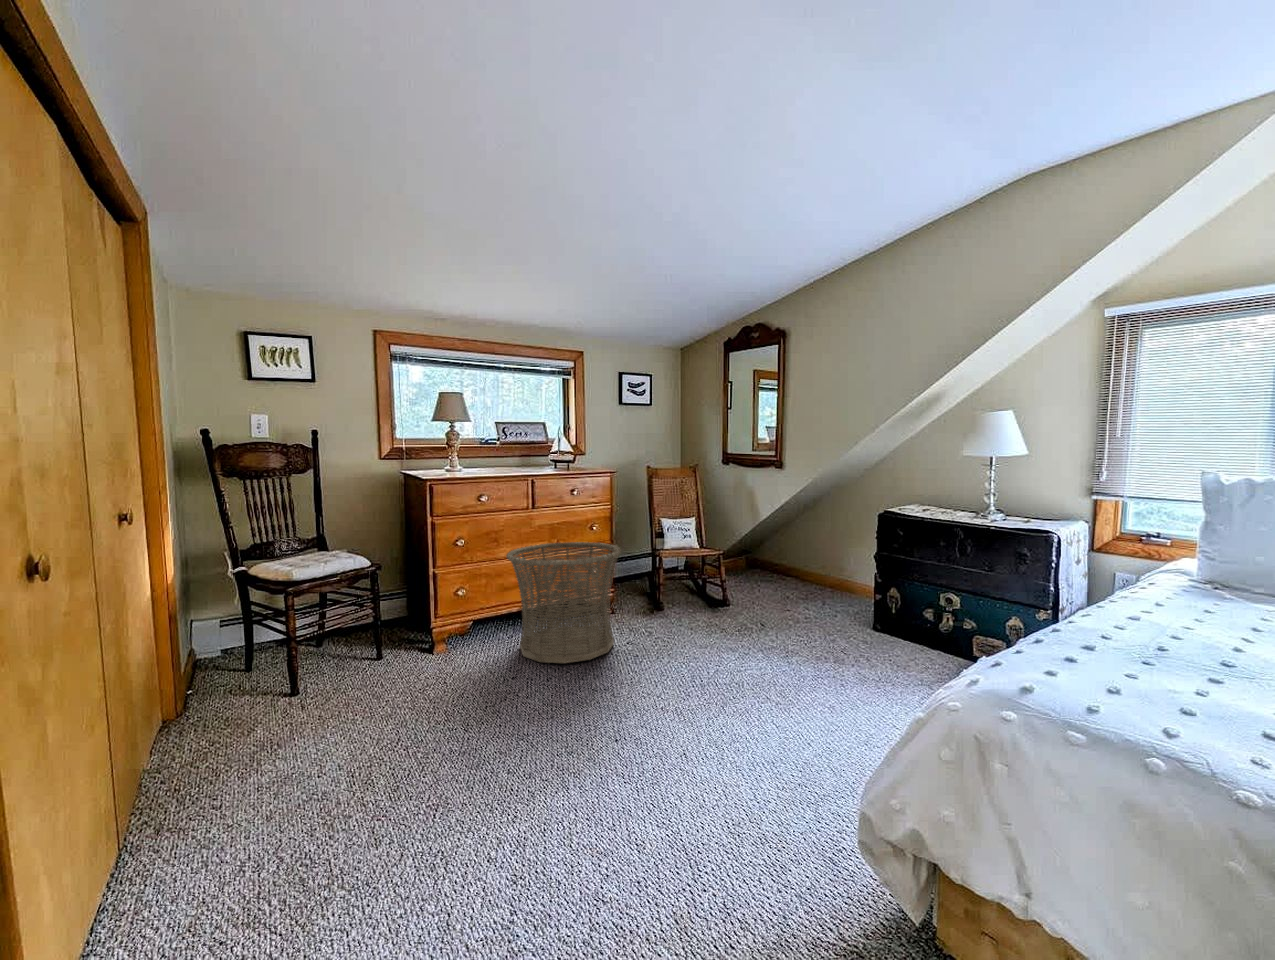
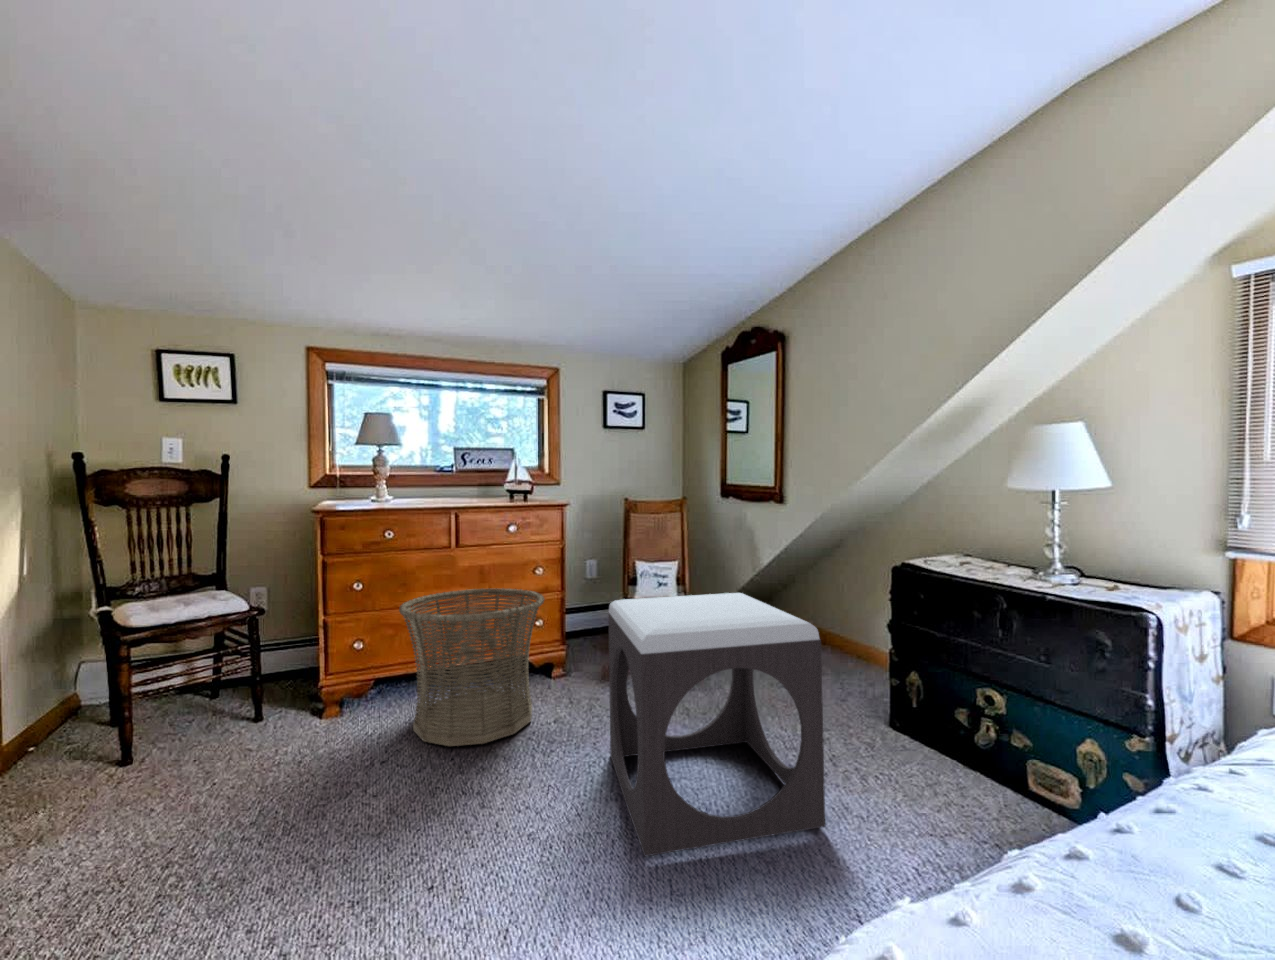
footstool: none [687,536,860,710] -> present [608,593,825,856]

